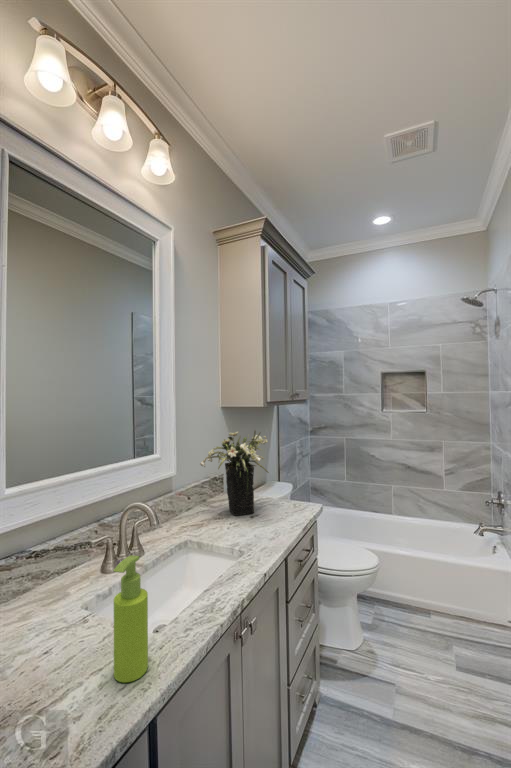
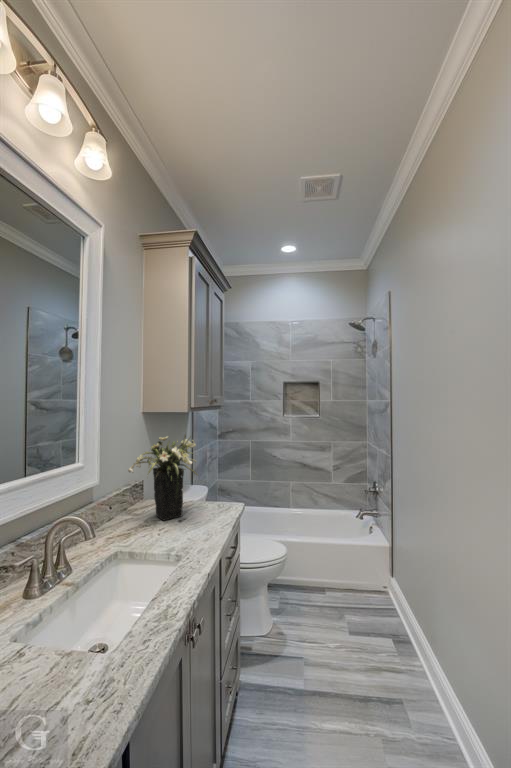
soap dispenser: present [114,555,148,682] -> none [75,569,116,711]

